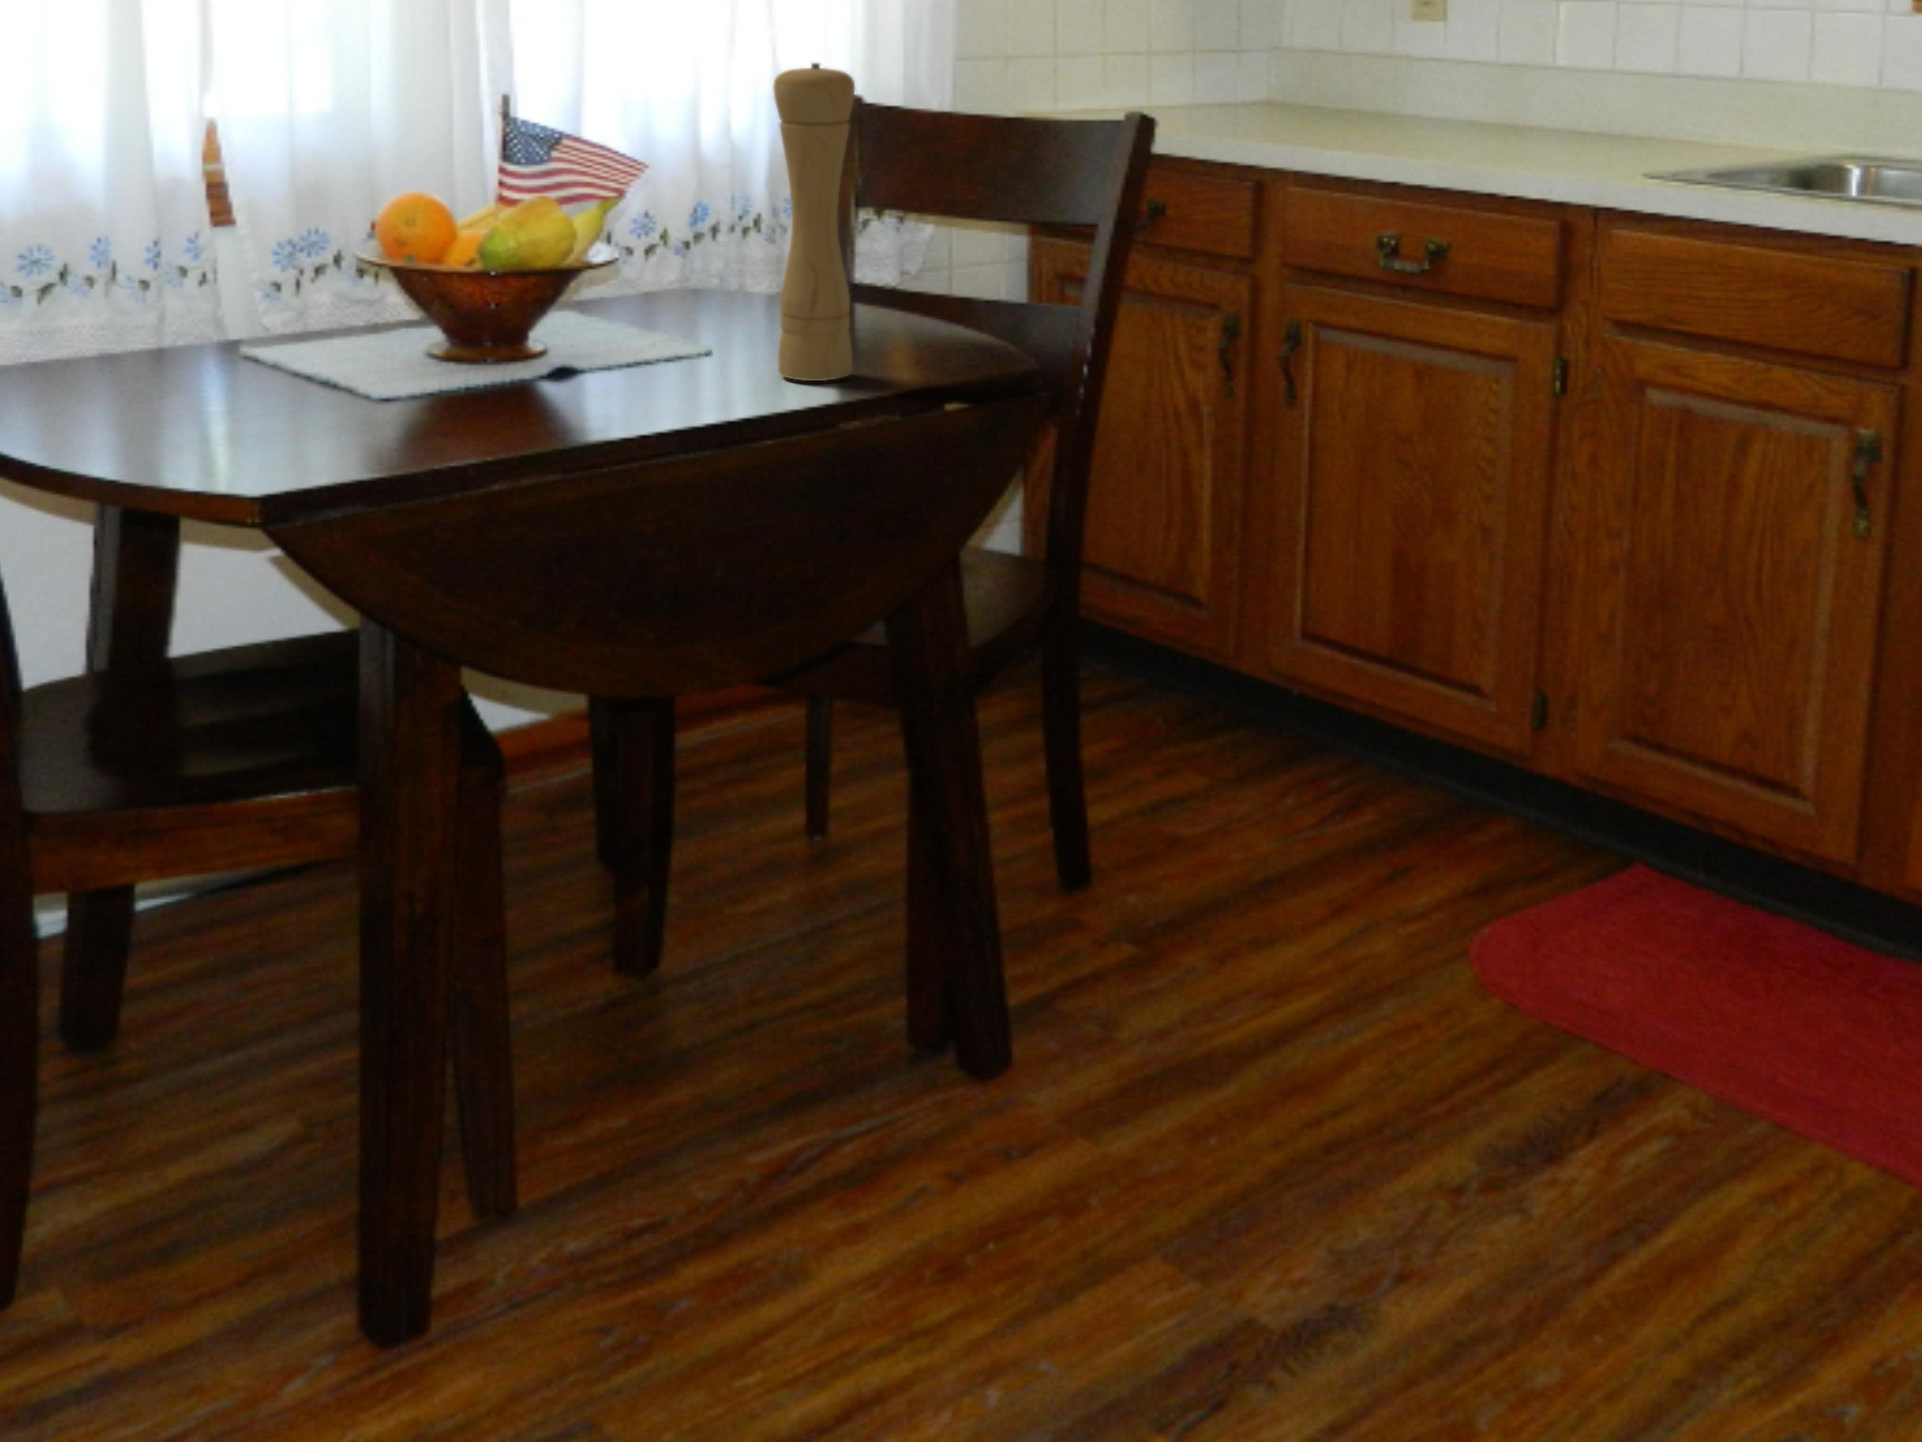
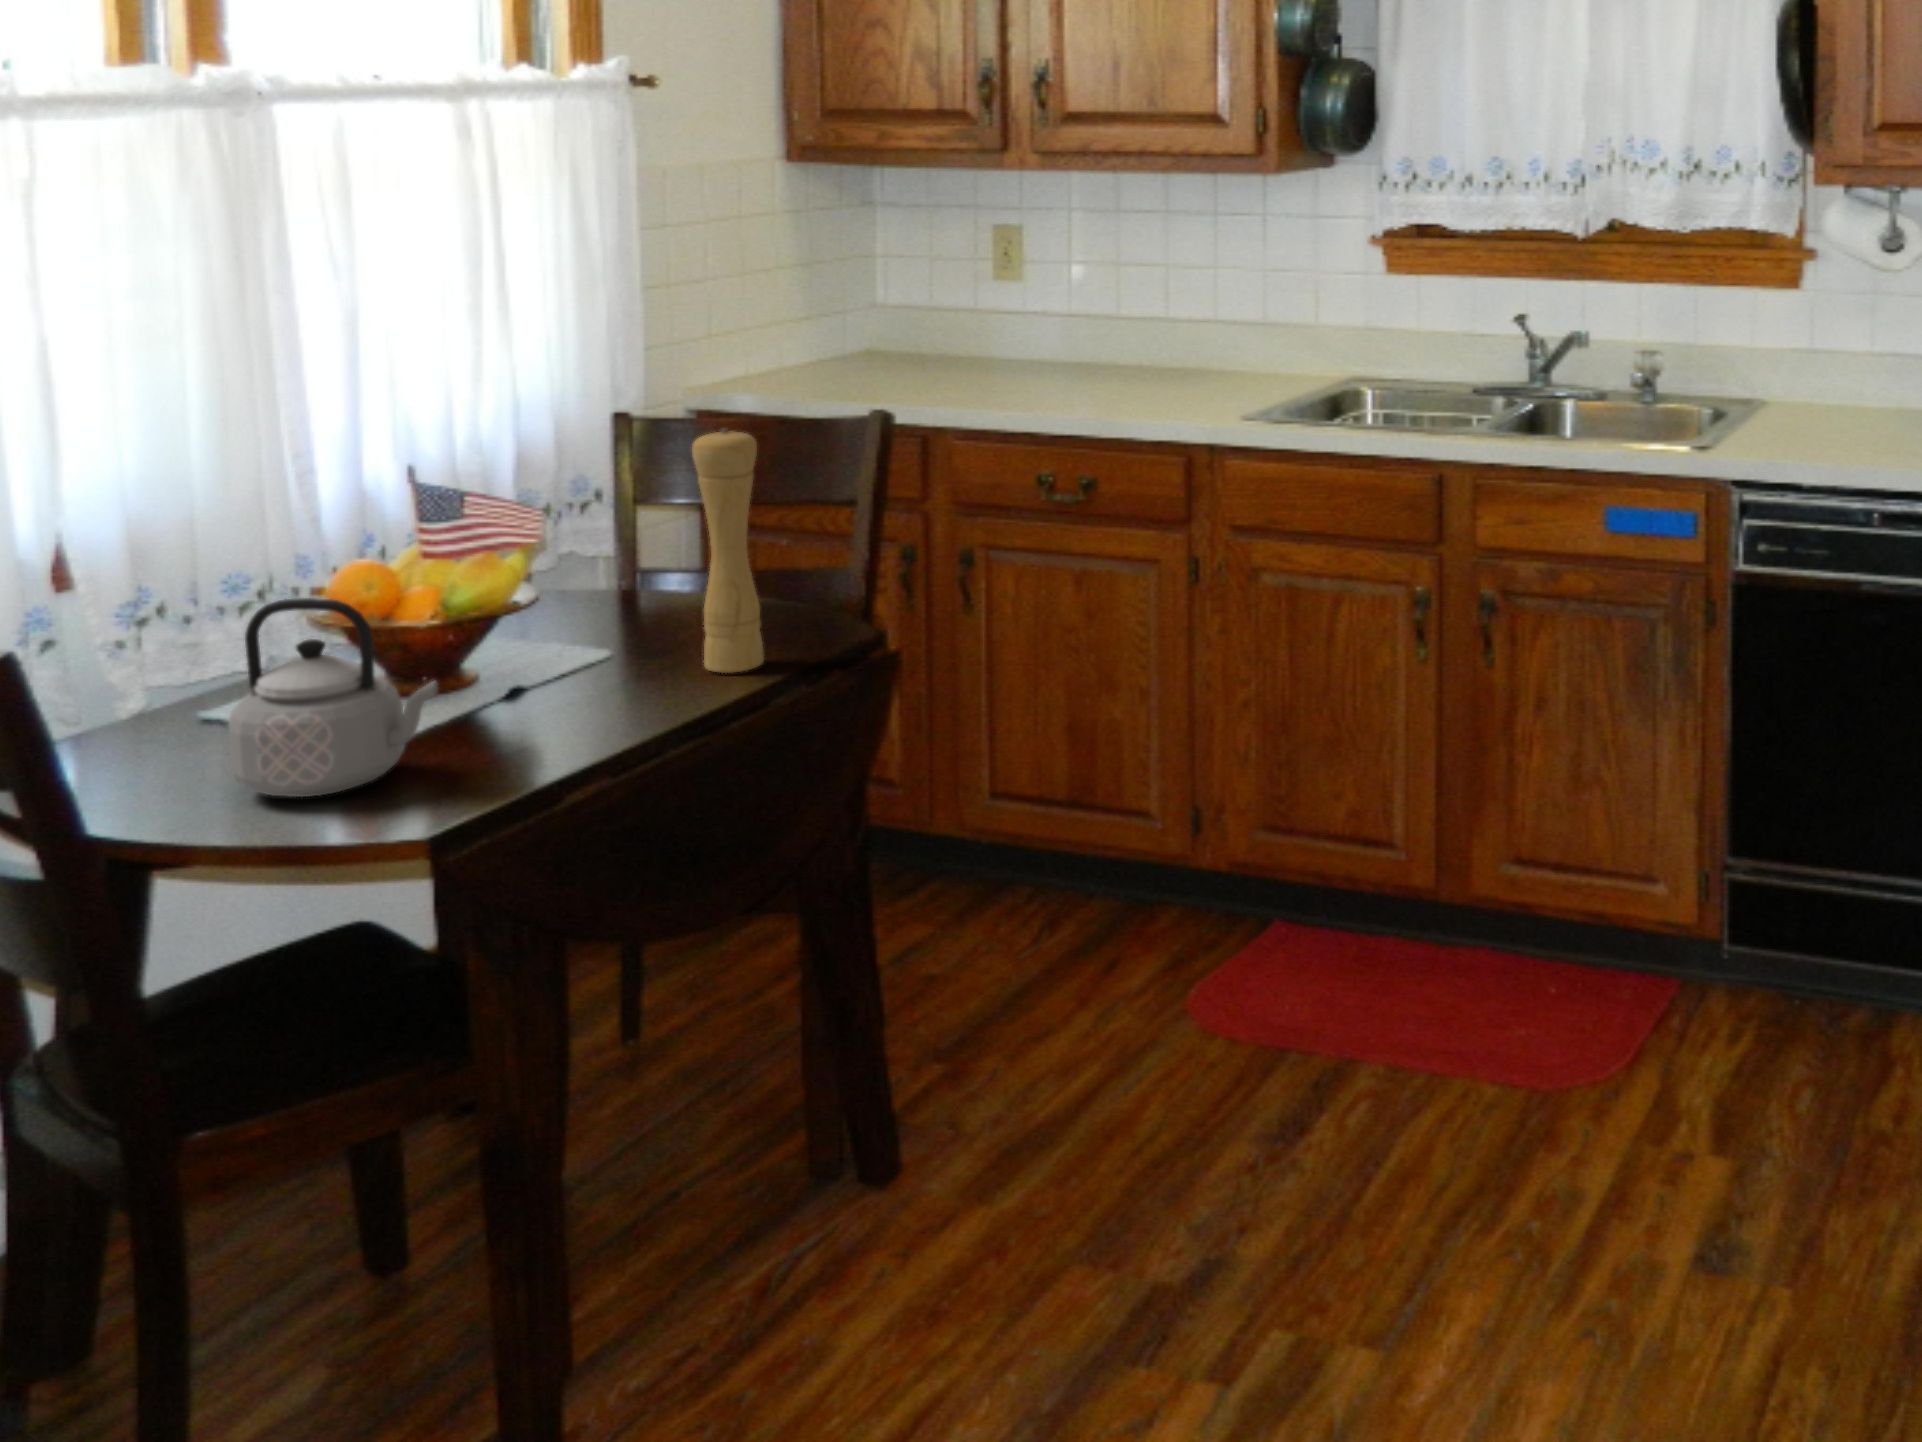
teapot: none [134,189,350,434] -> present [229,598,438,797]

